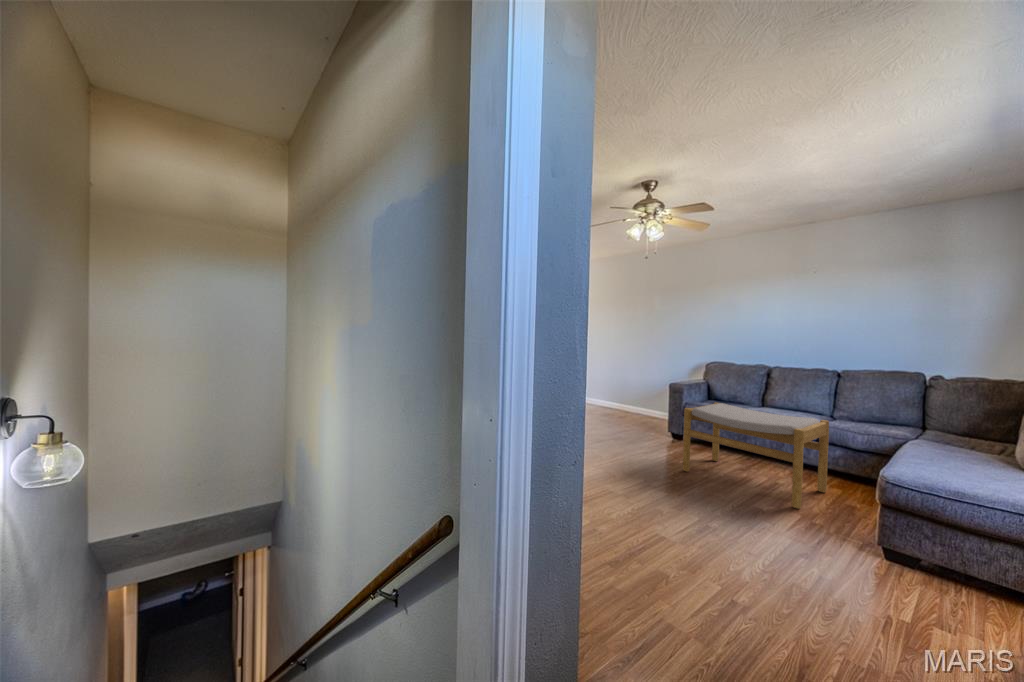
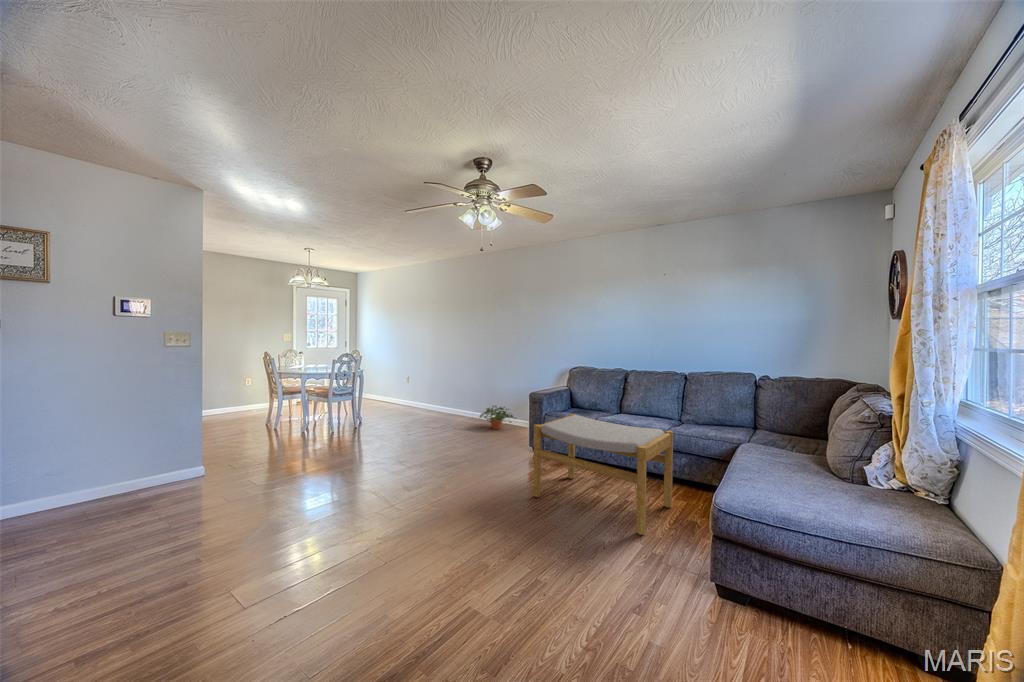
potted plant: none [613,396,649,418] -> present [480,406,516,429]

